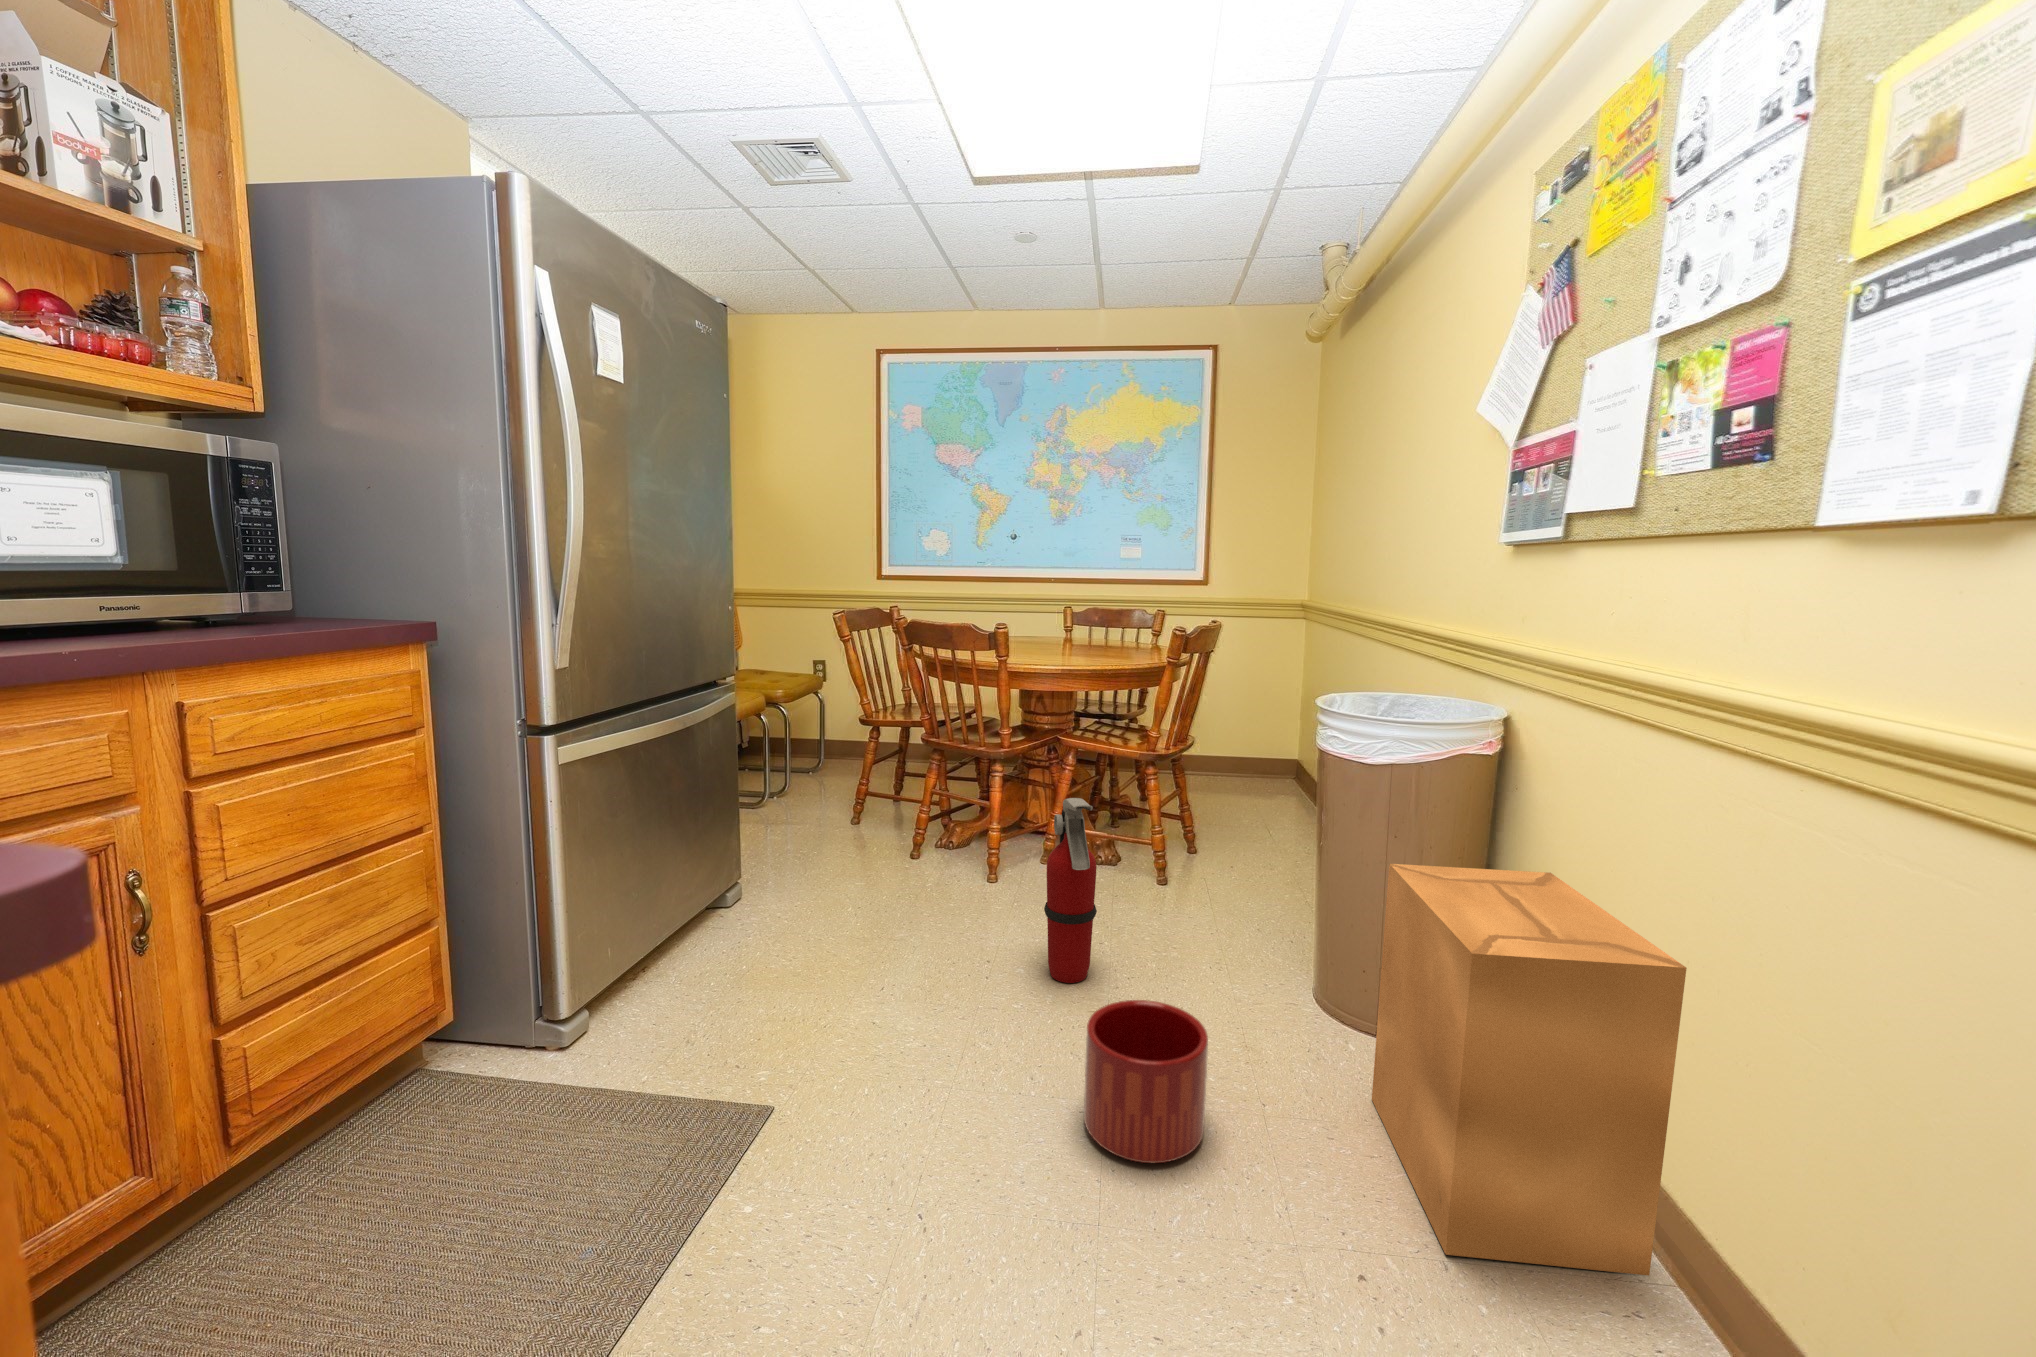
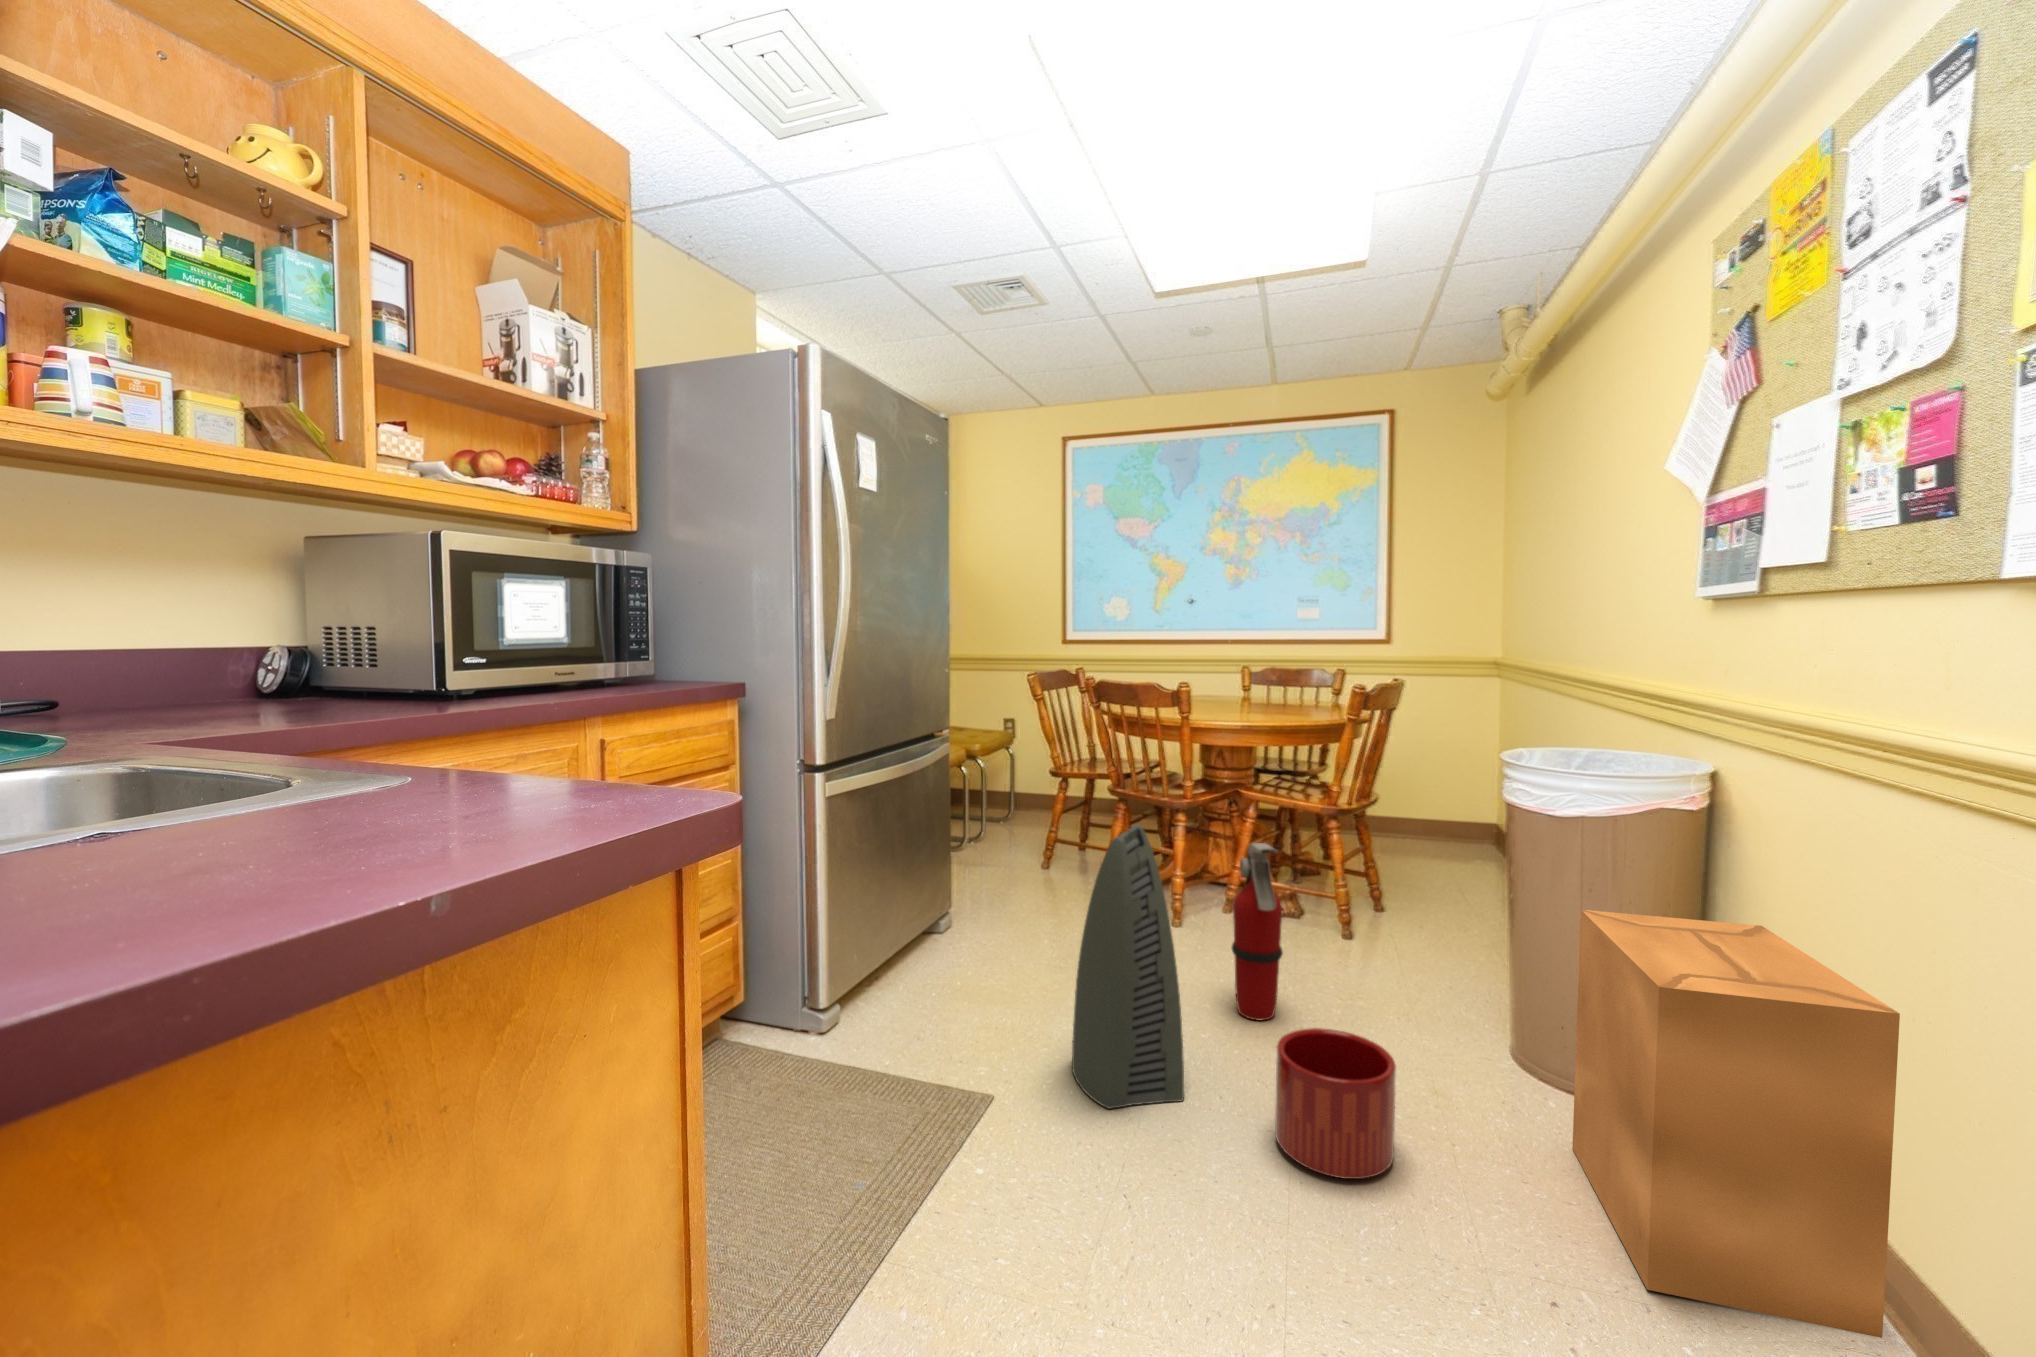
air purifier: none [867,786,989,1106] -> present [1072,825,1184,1109]

